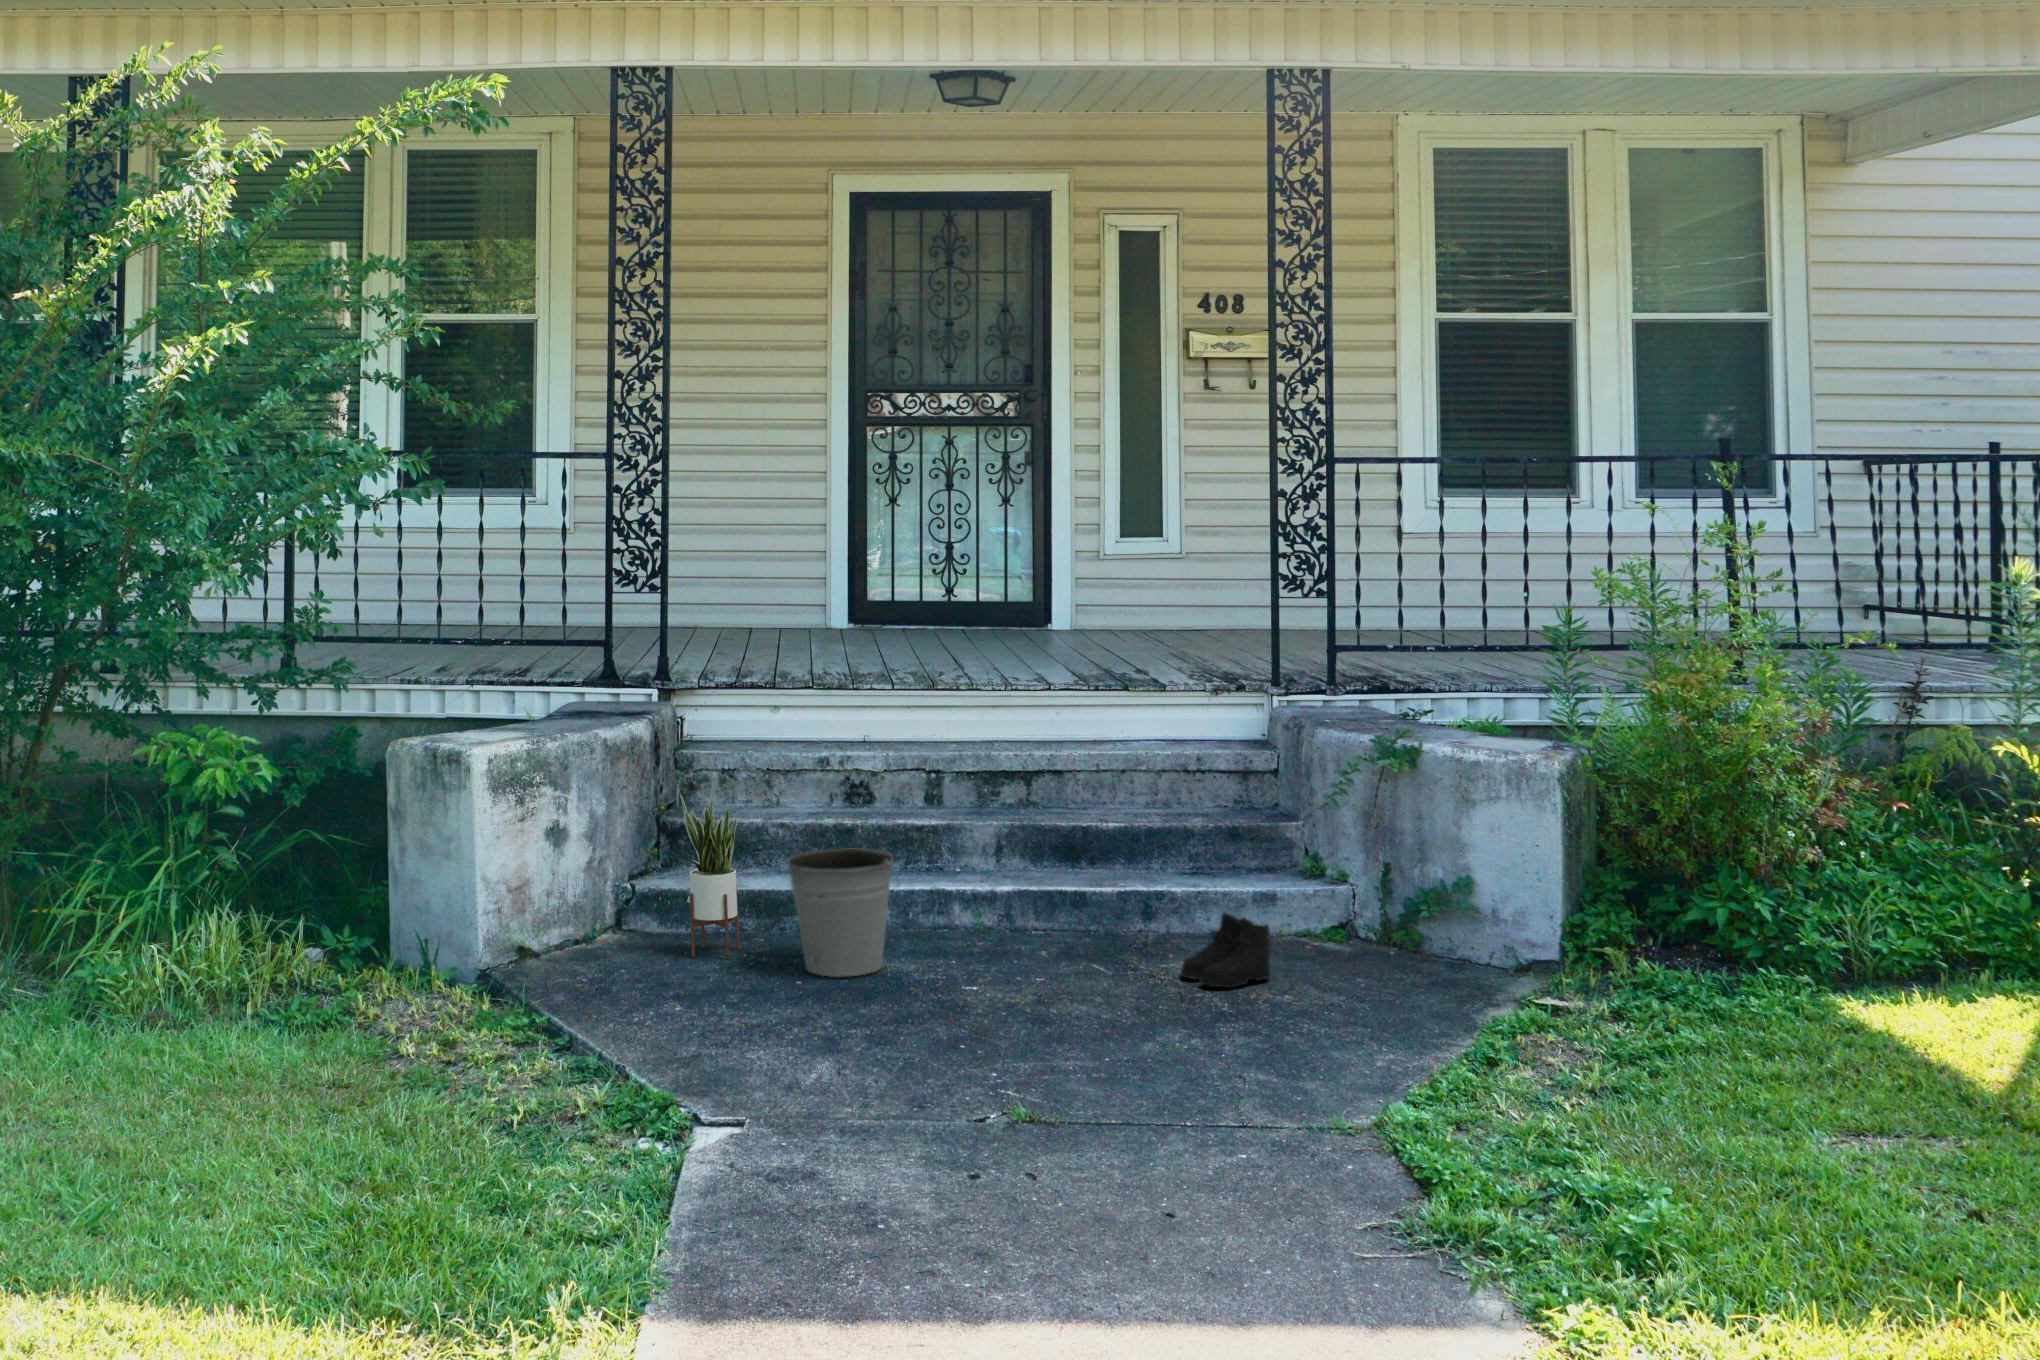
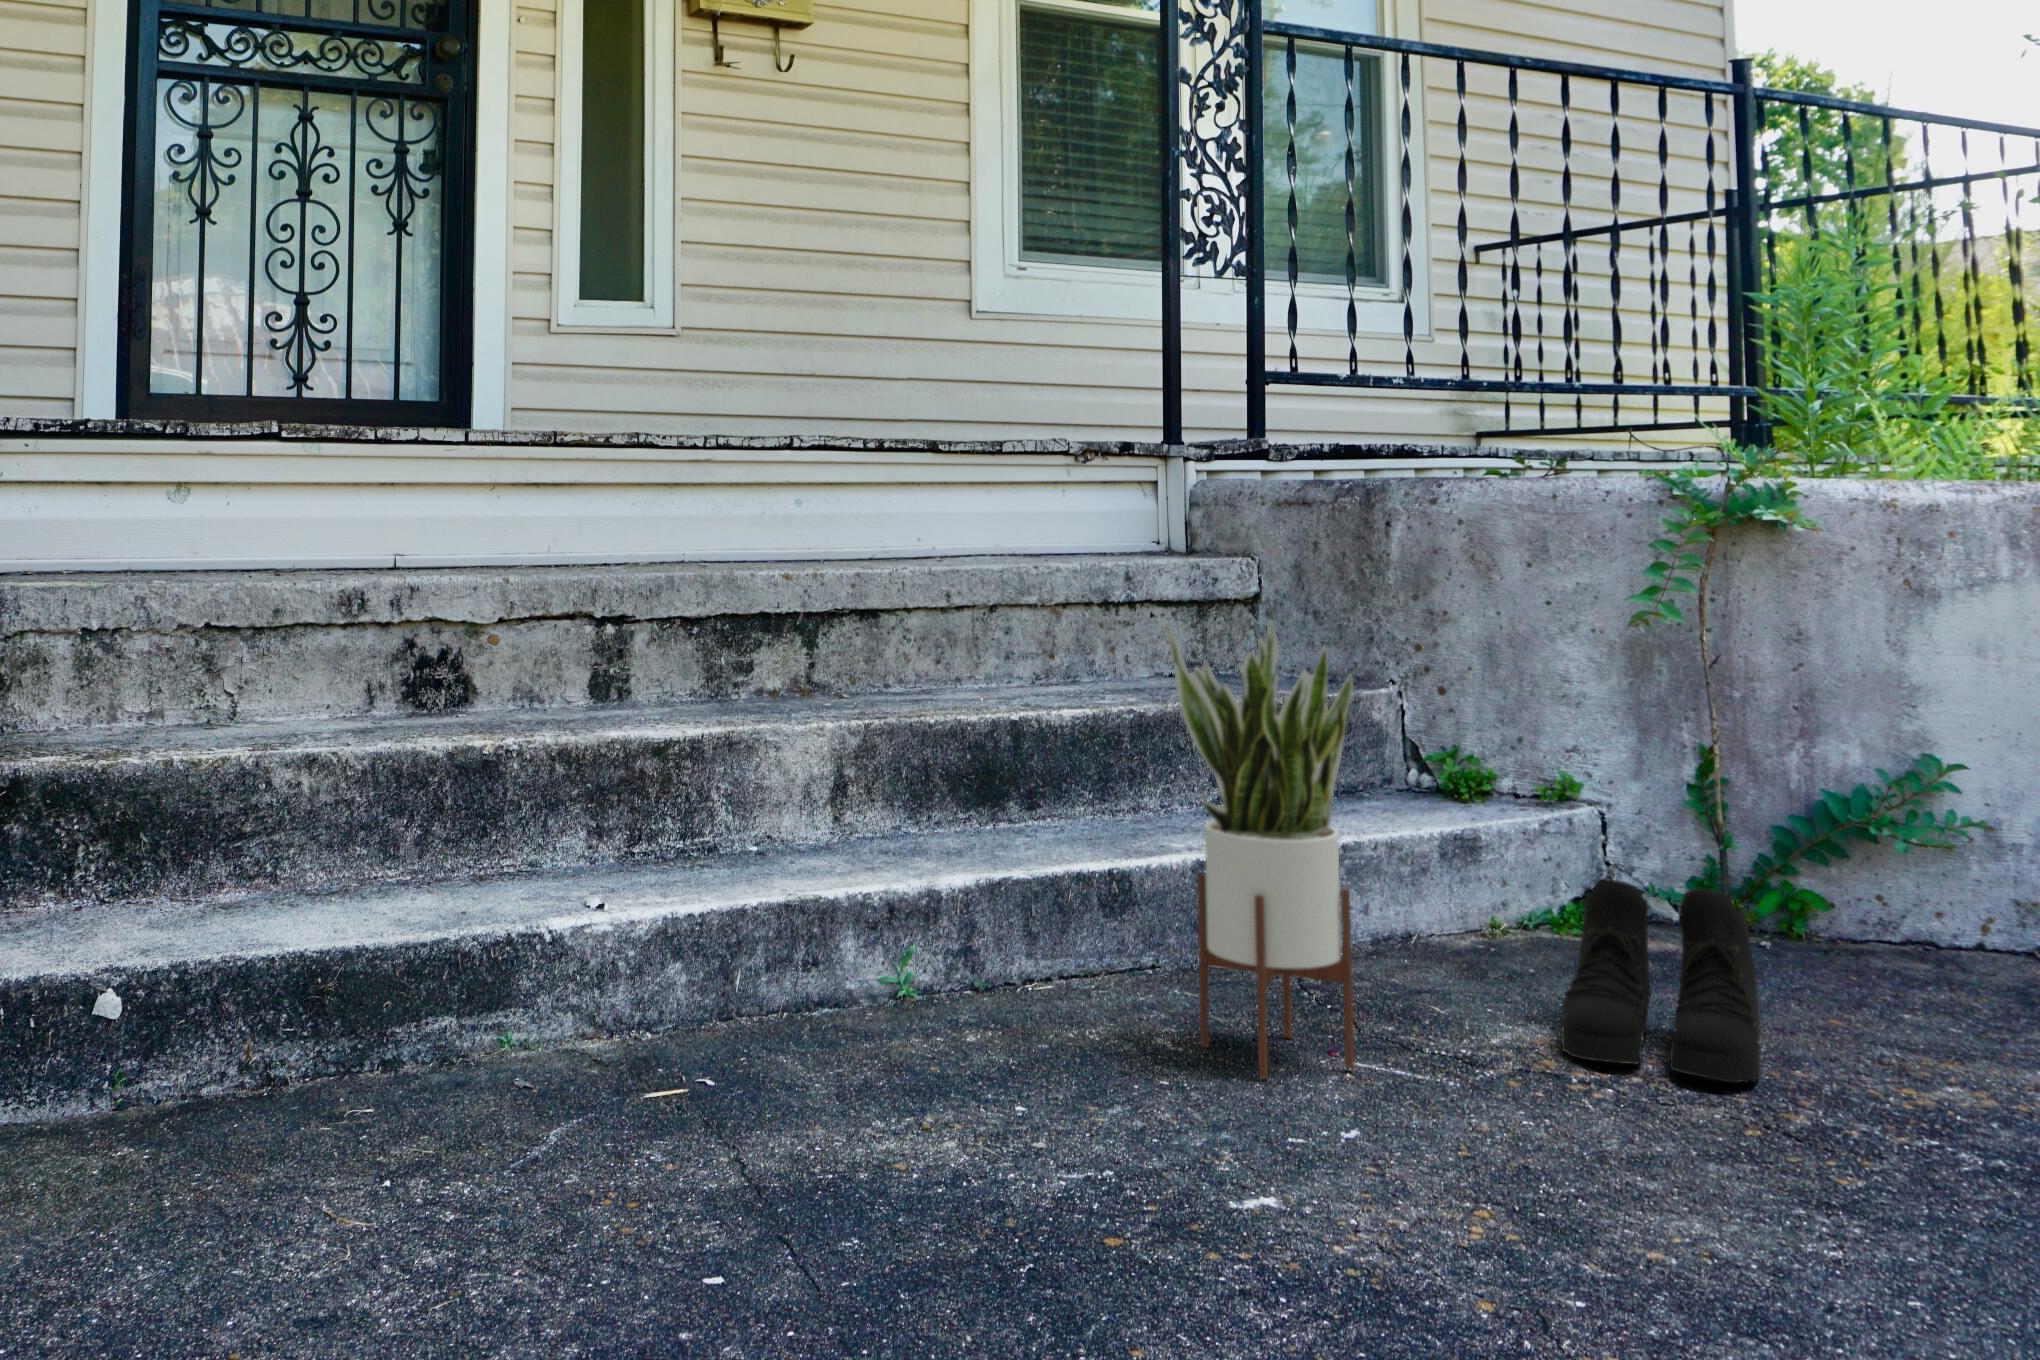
potted plant: present [680,794,739,958] -> present [1163,620,1355,1079]
bucket: present [787,849,899,977] -> none [575,790,949,1231]

